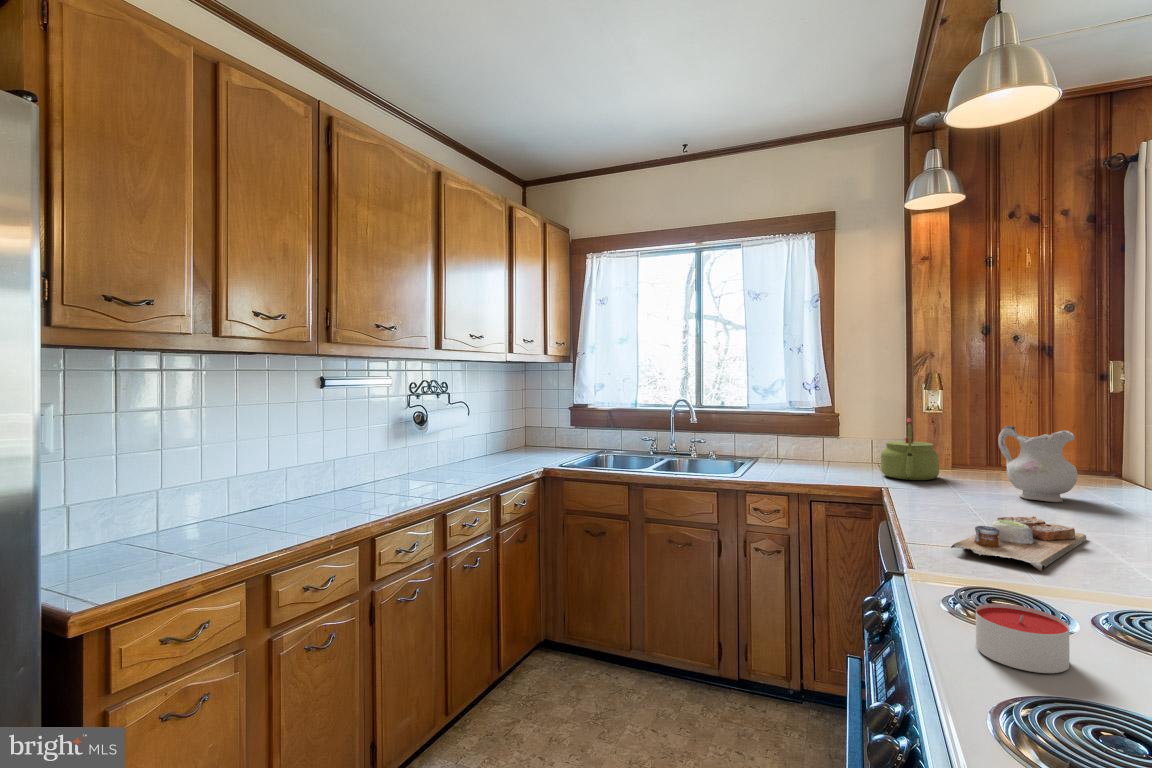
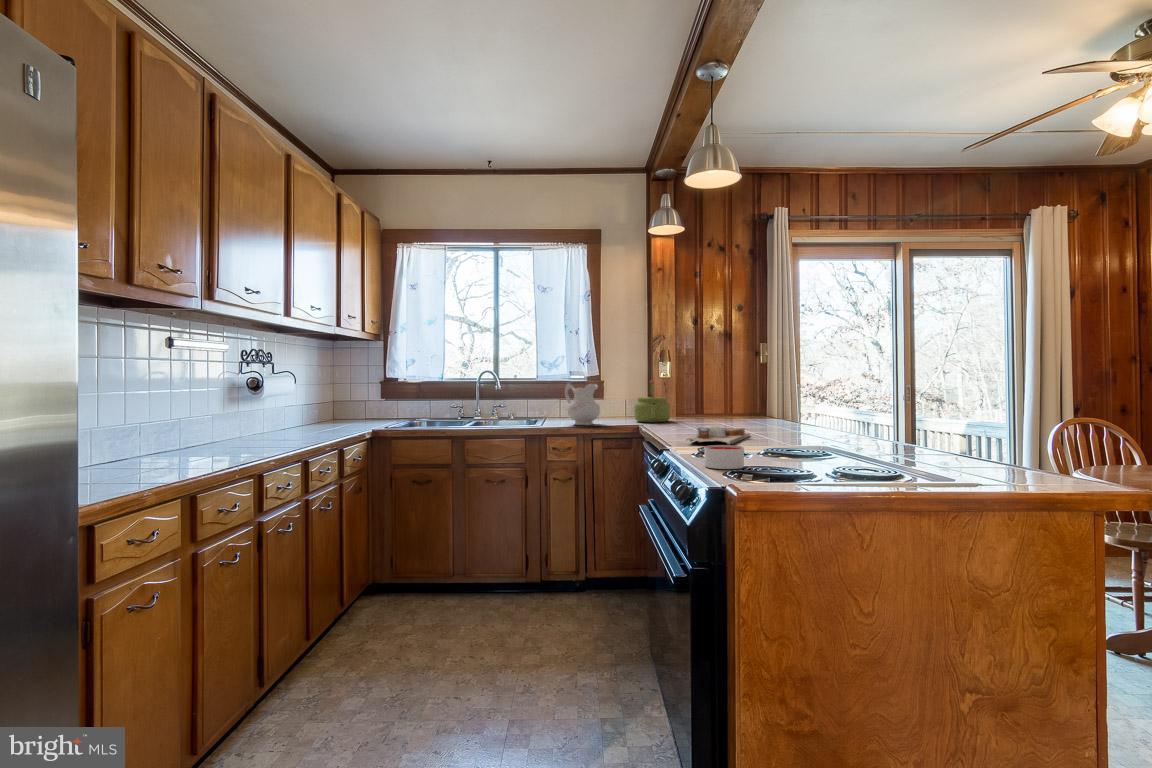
ceramic pitcher: present [998,426,1078,502] -> present [565,383,600,425]

